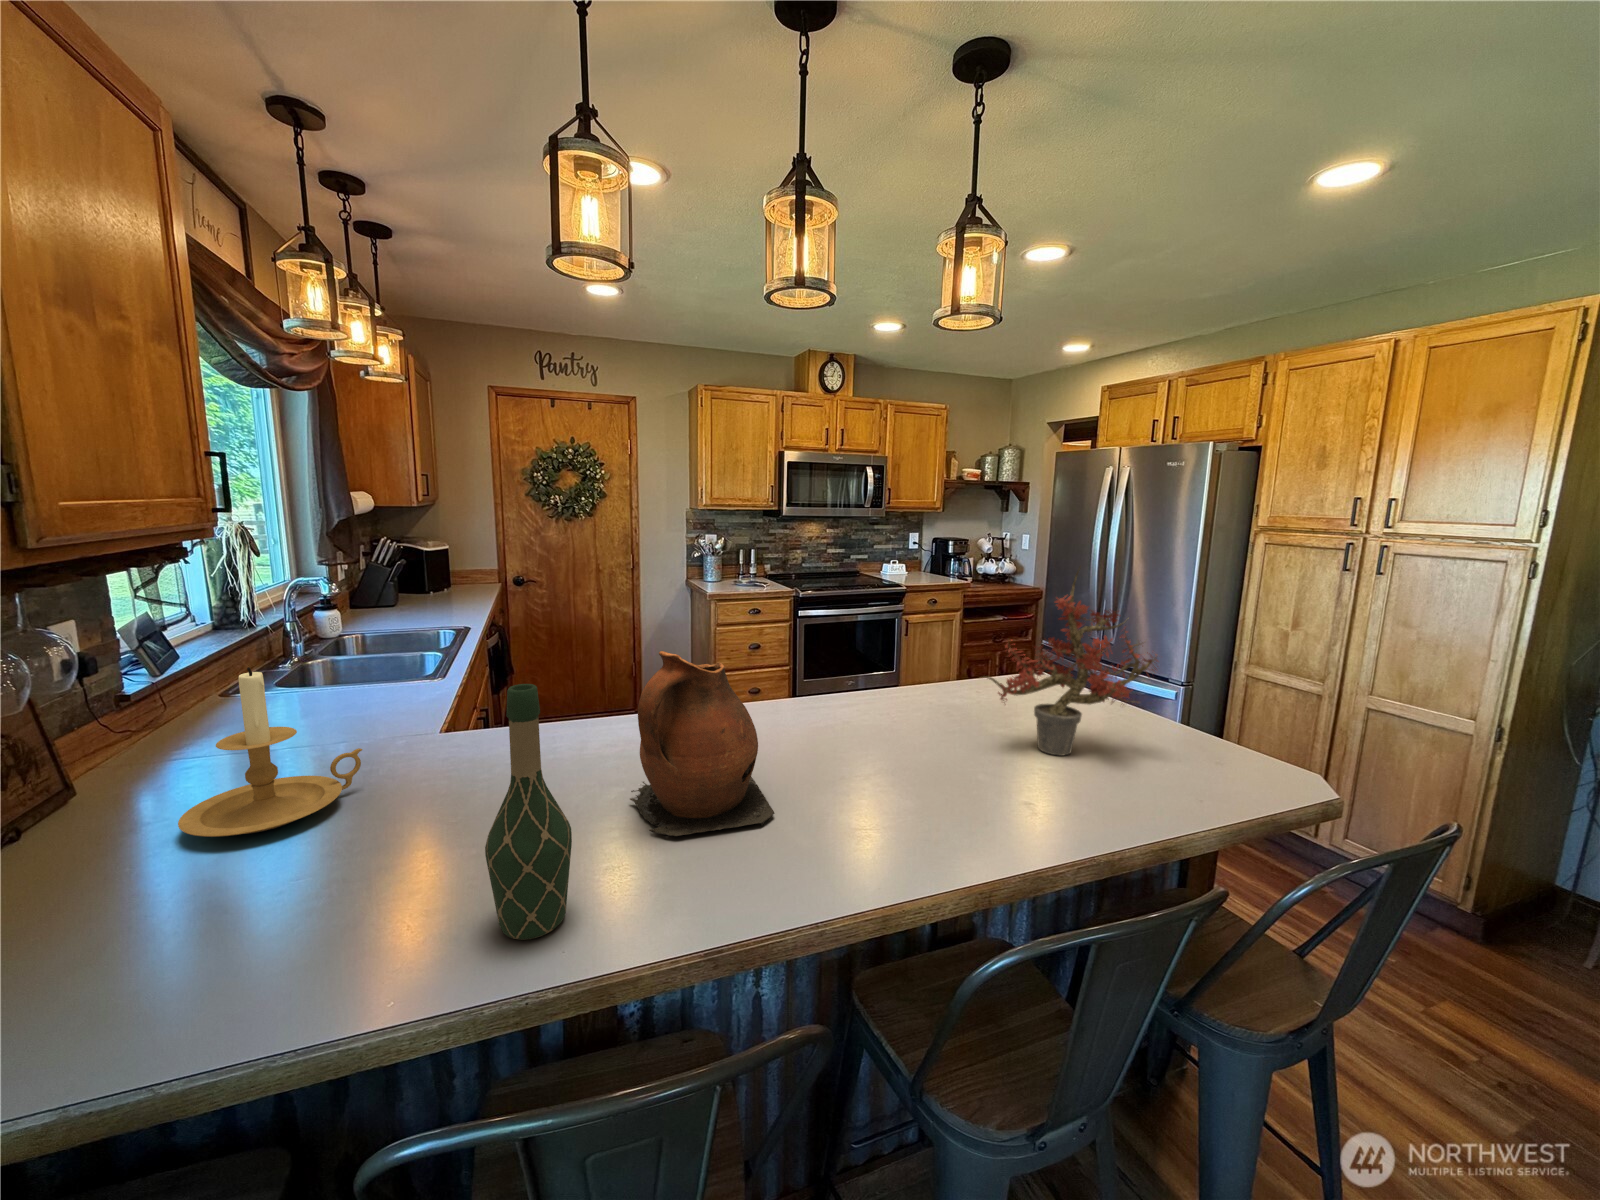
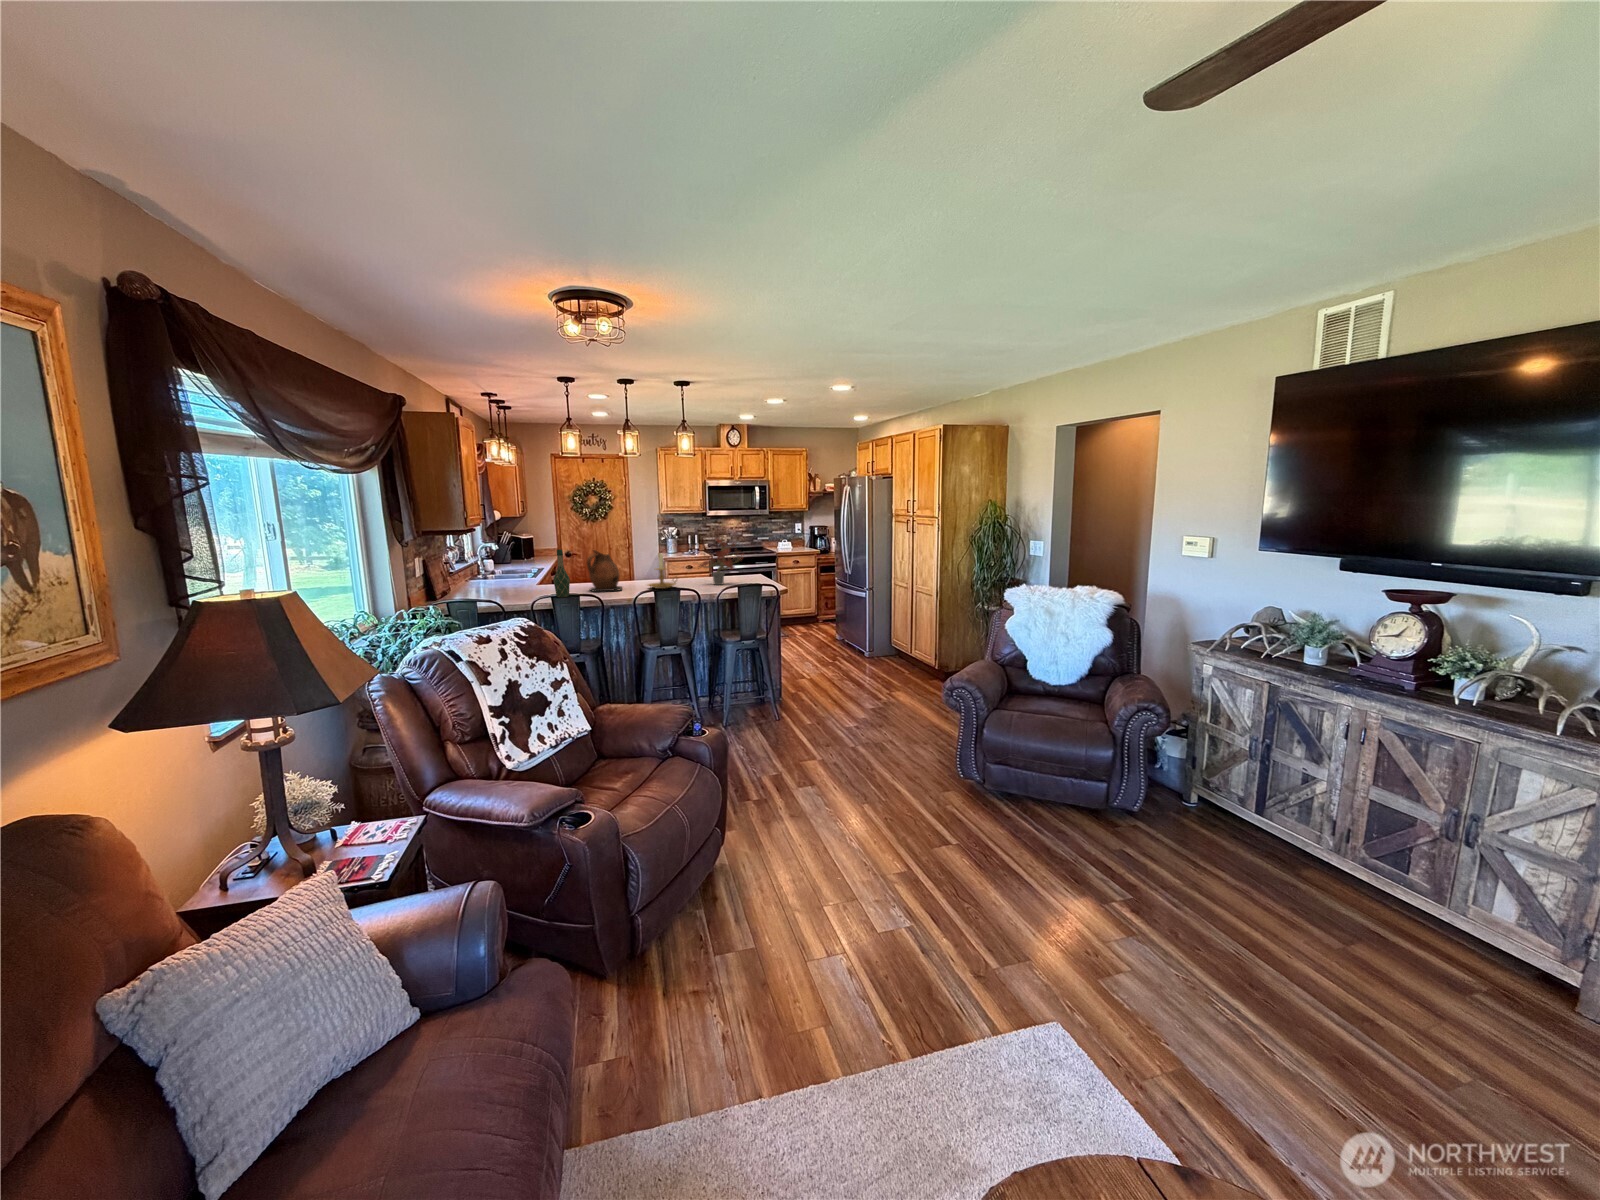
candle holder: present [178,667,362,837] -> present [648,554,677,589]

